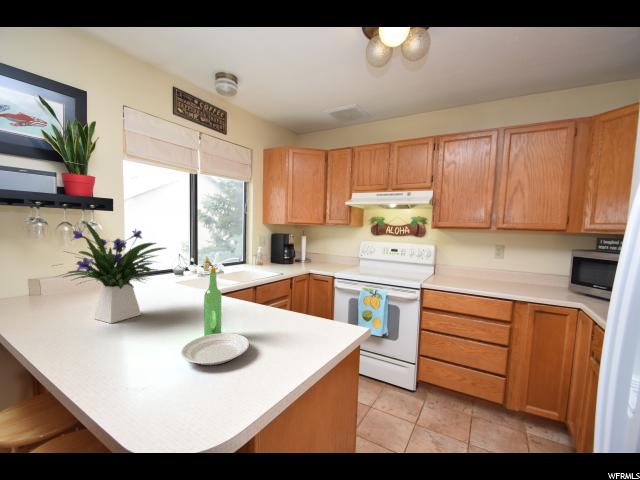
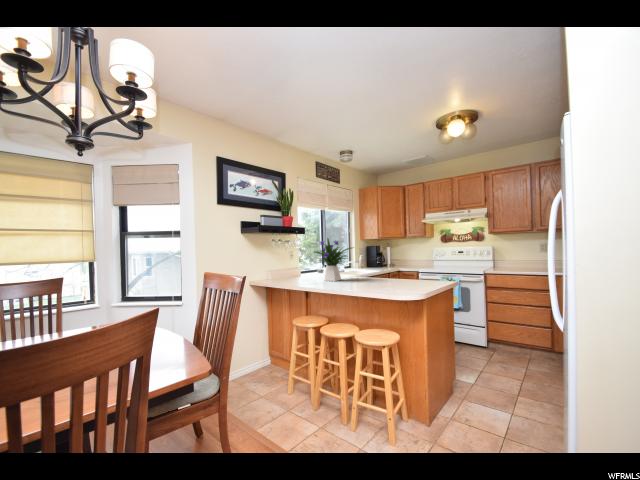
plate: present [181,268,249,365] -> none [382,252,409,285]

